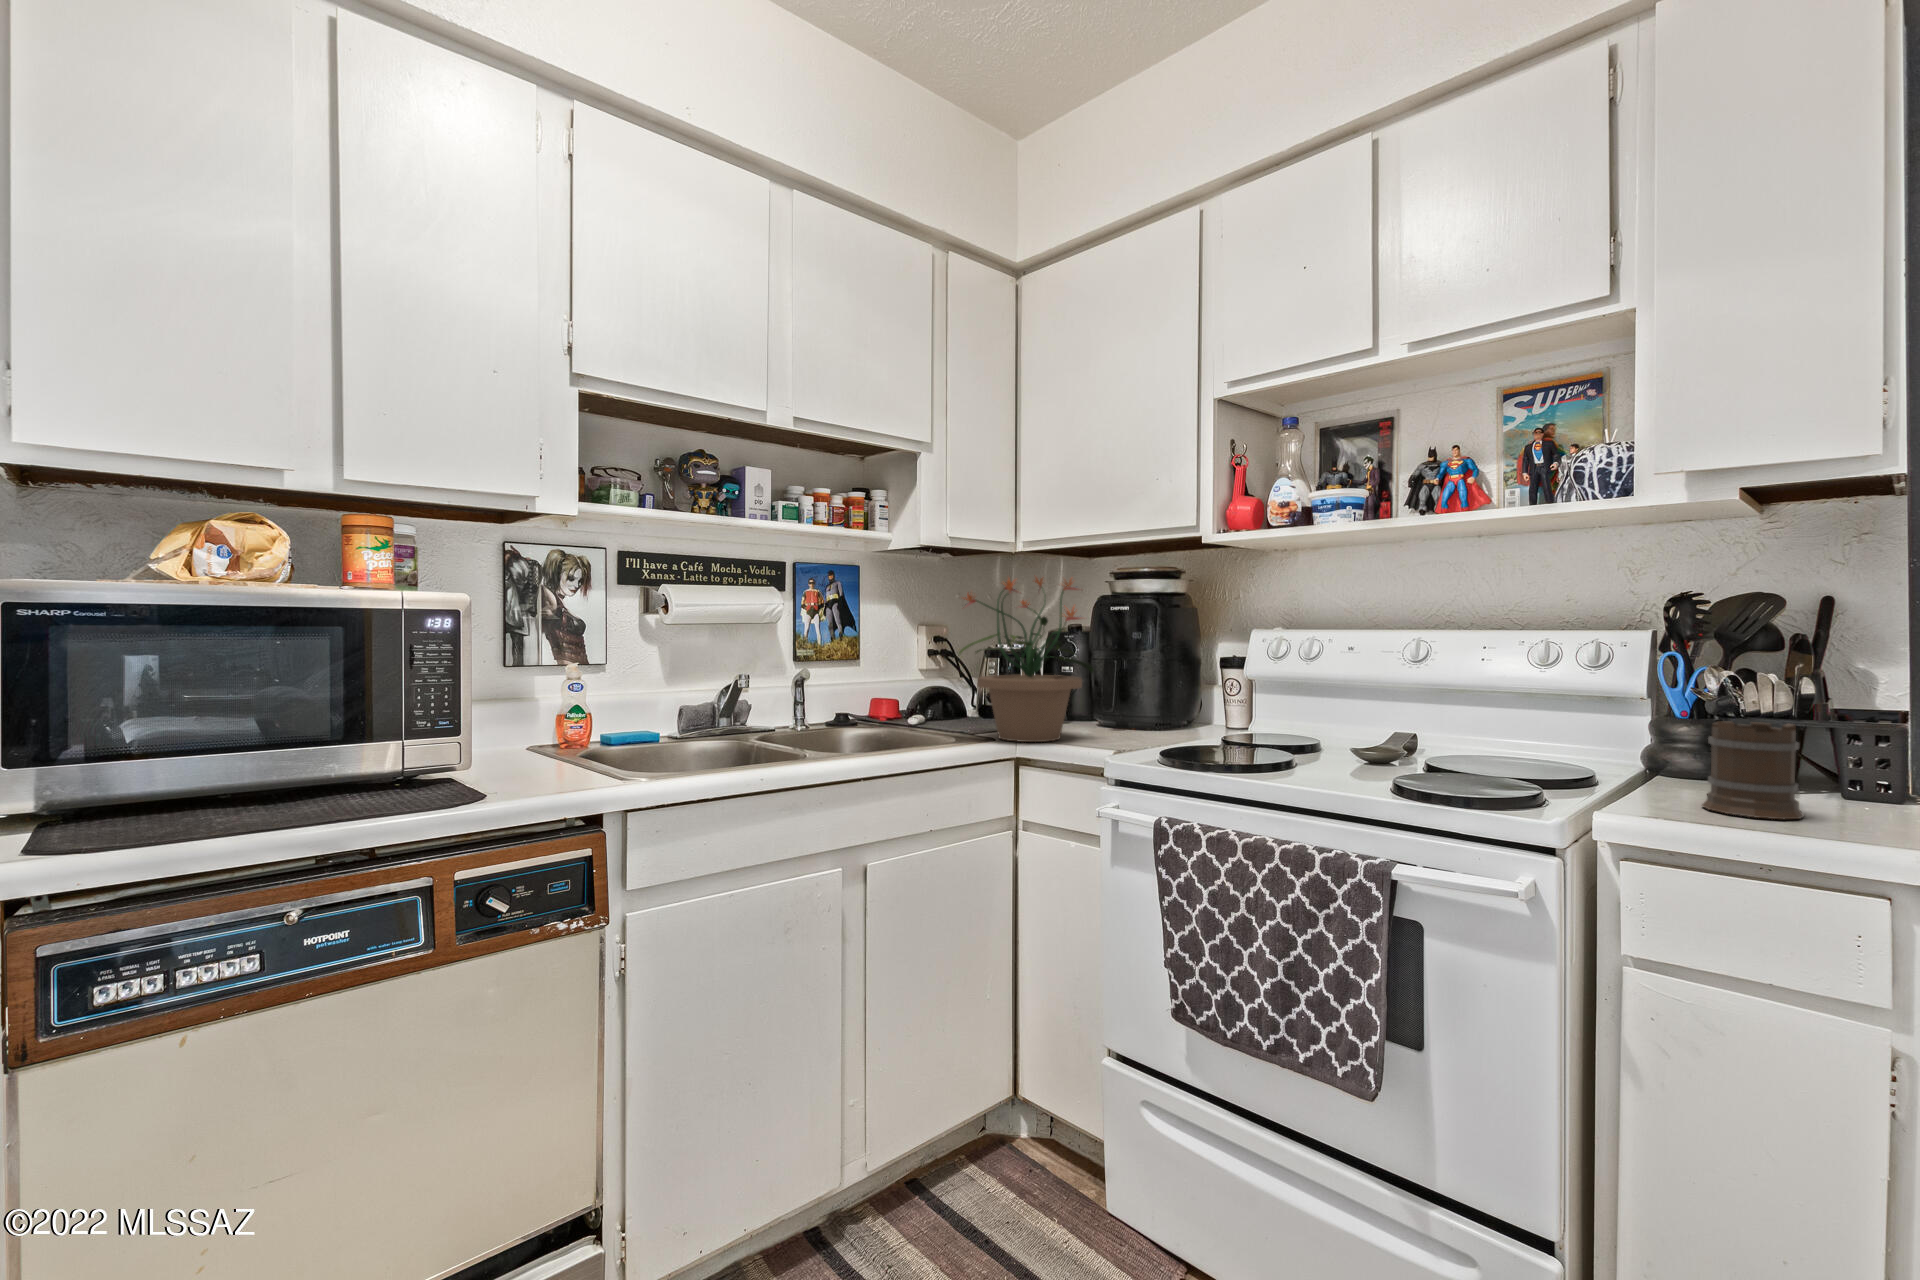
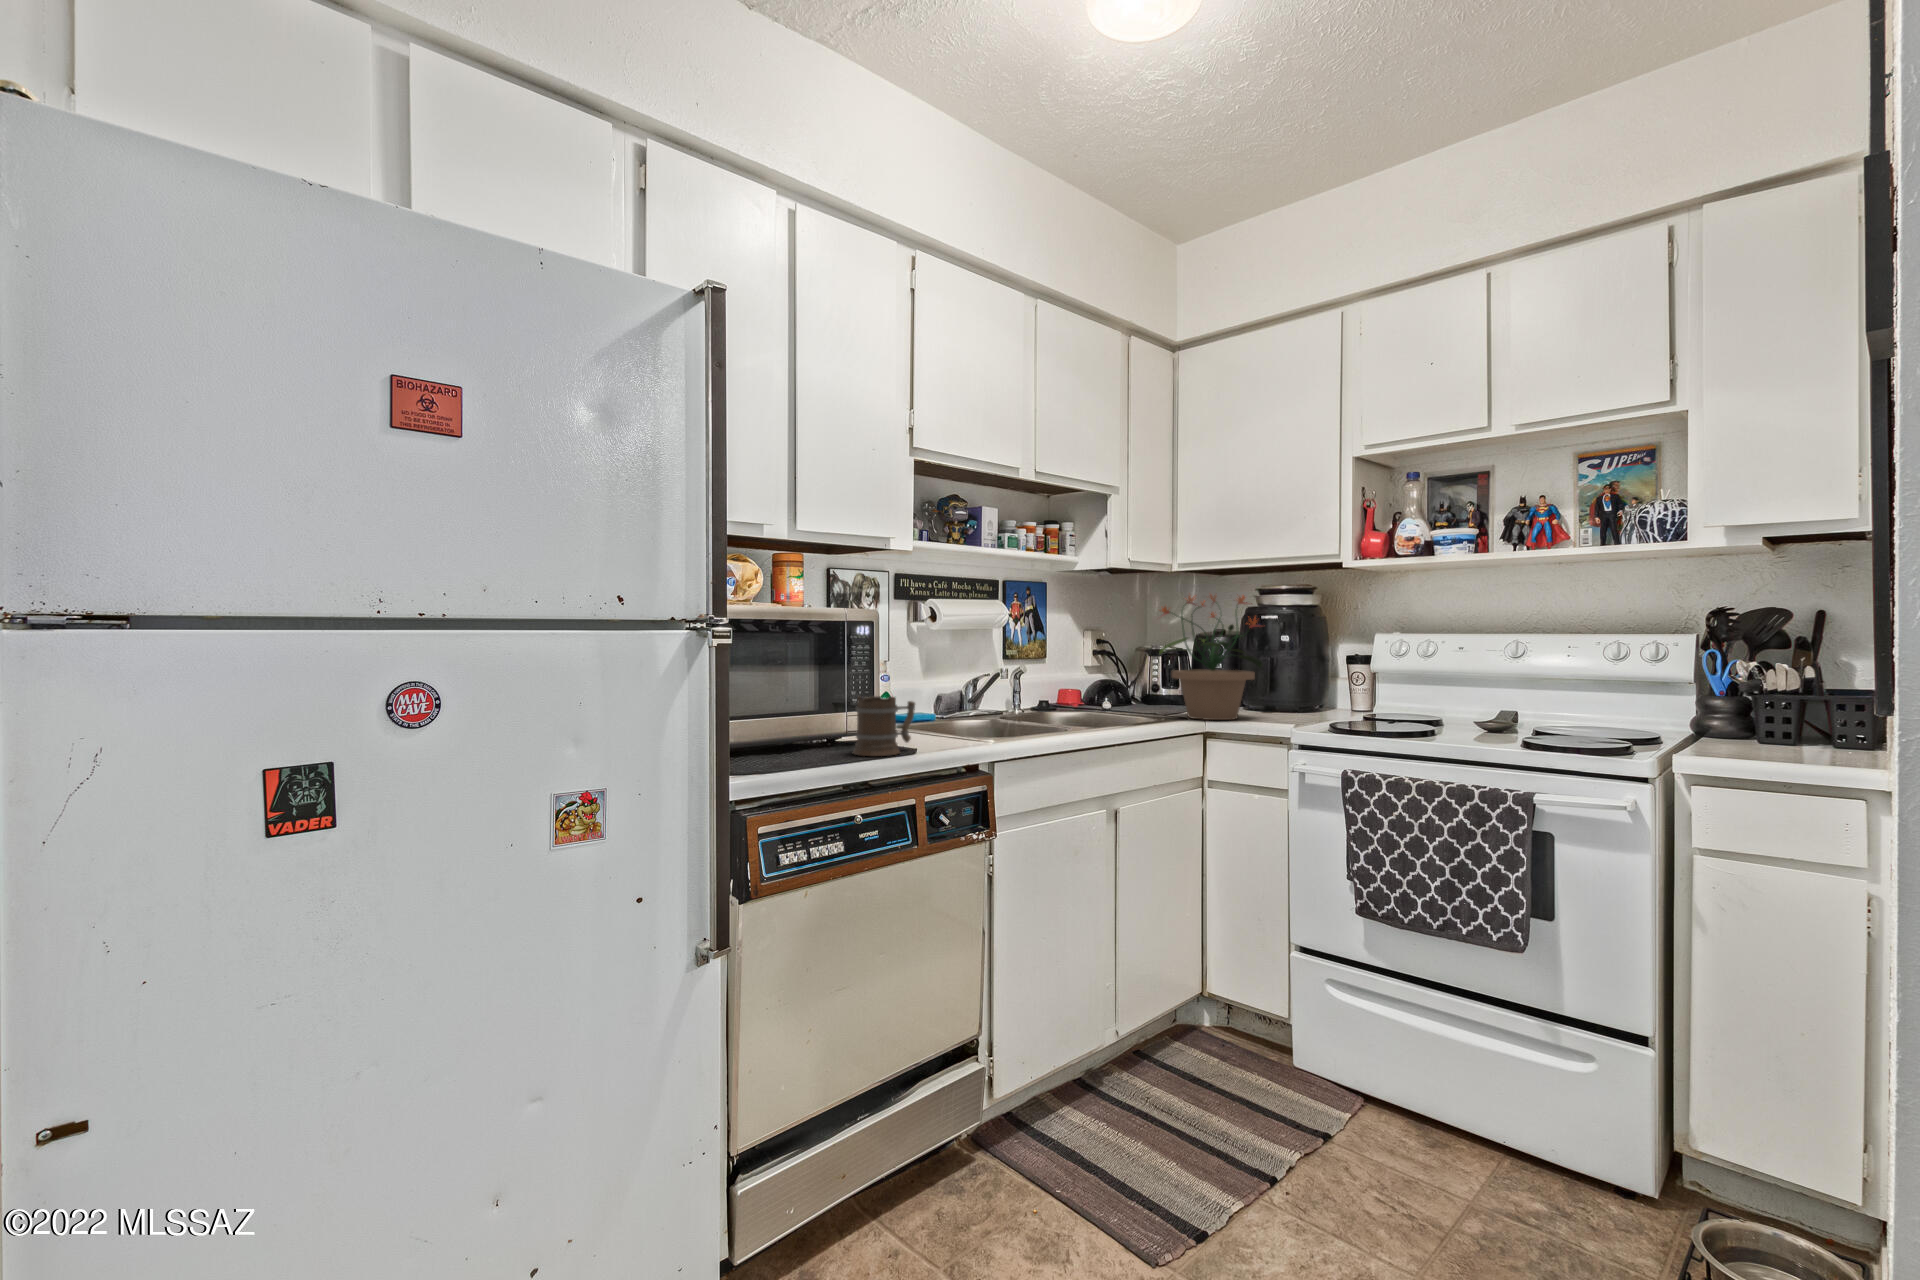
mug: present [1702,721,1804,819] -> present [853,696,915,756]

